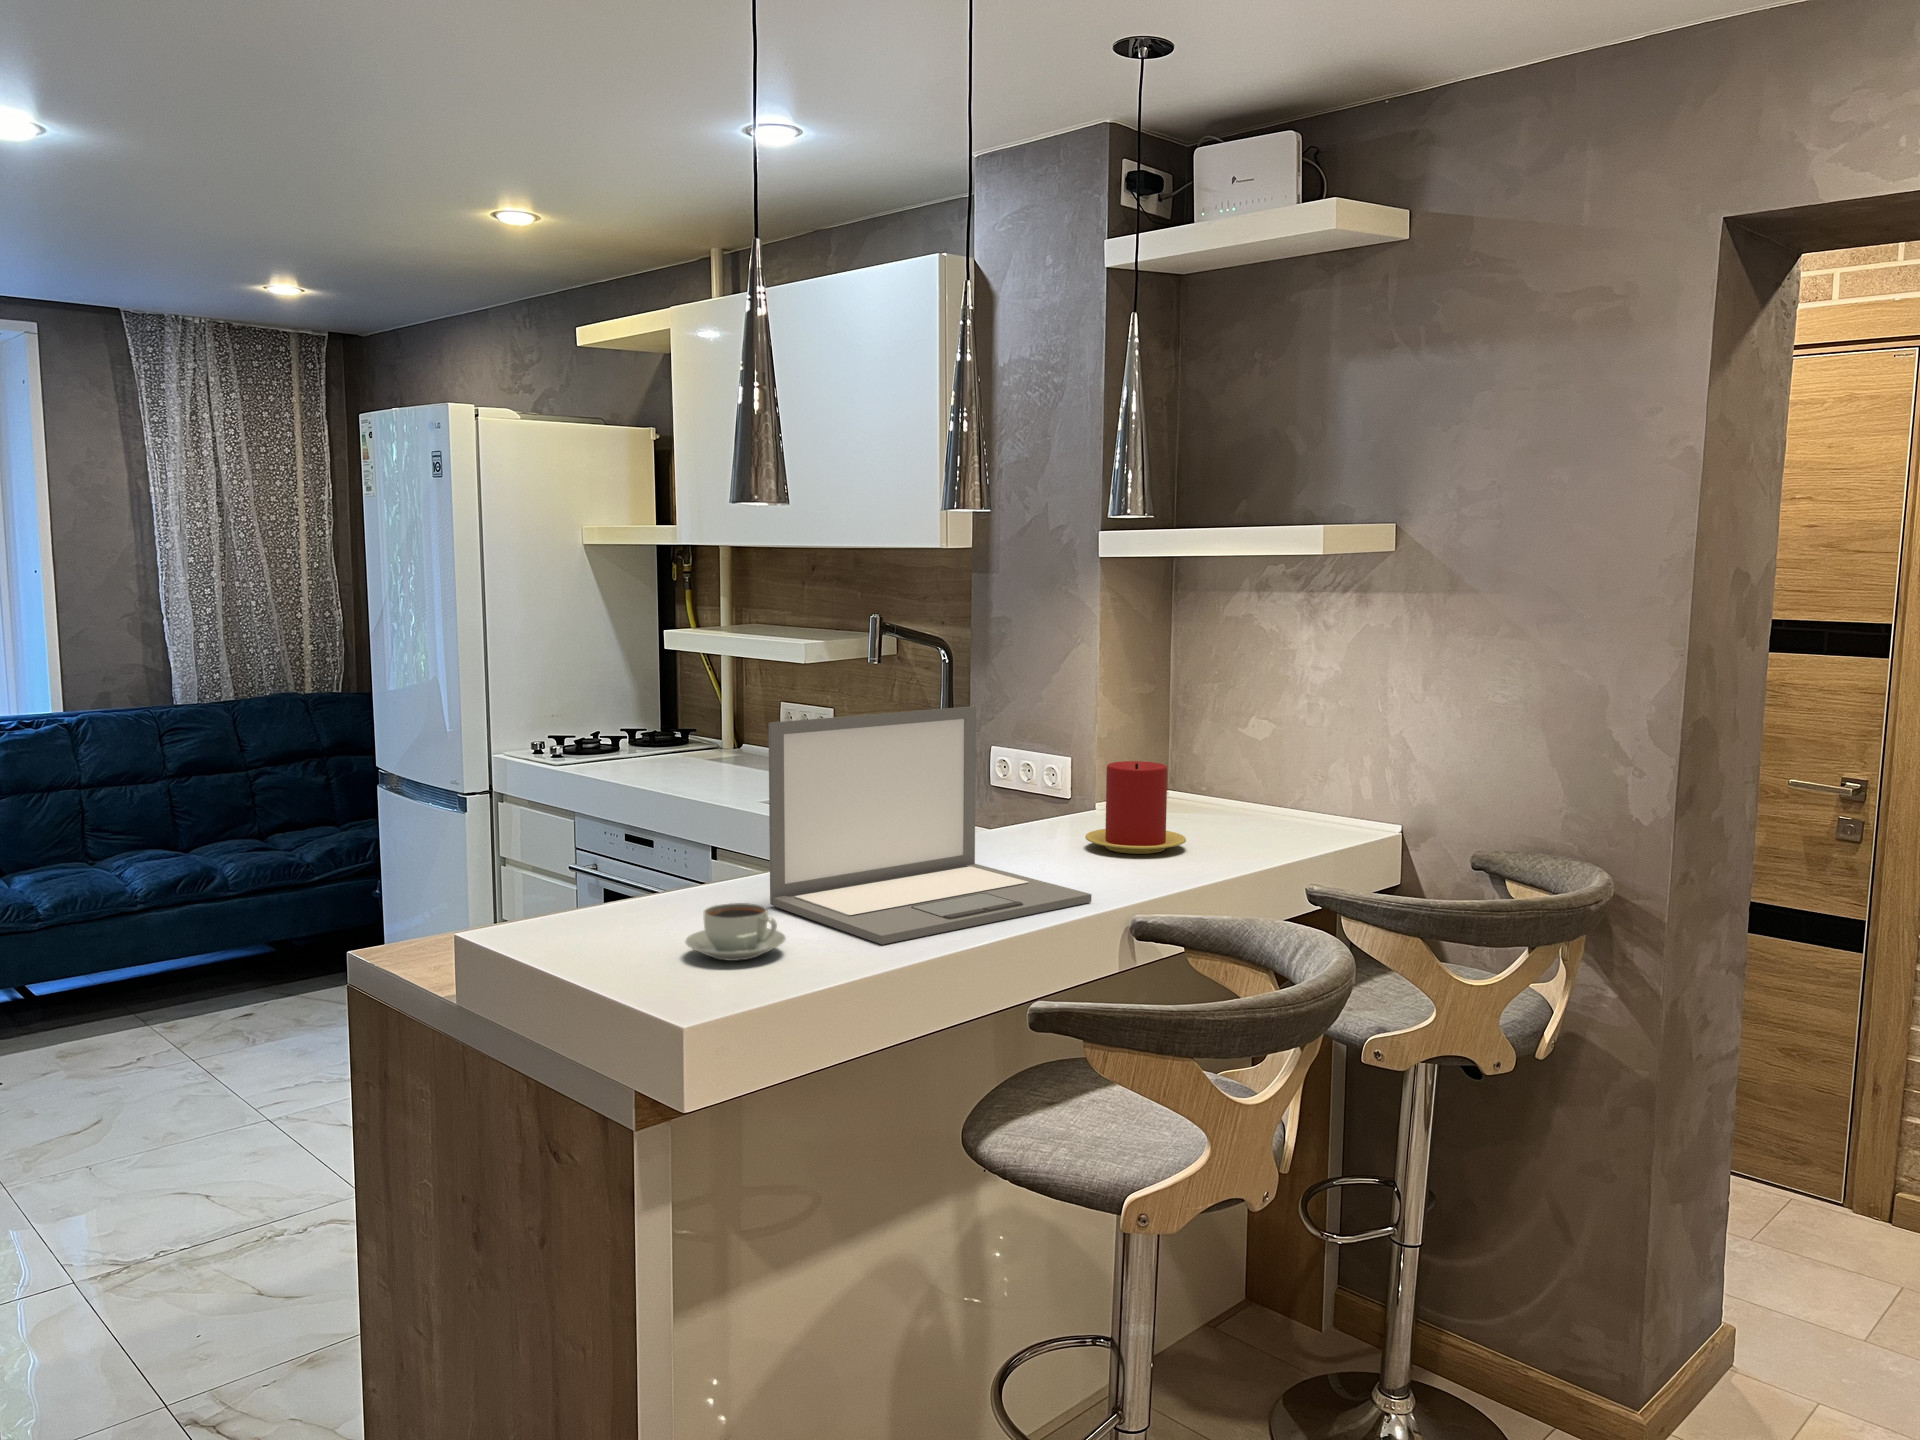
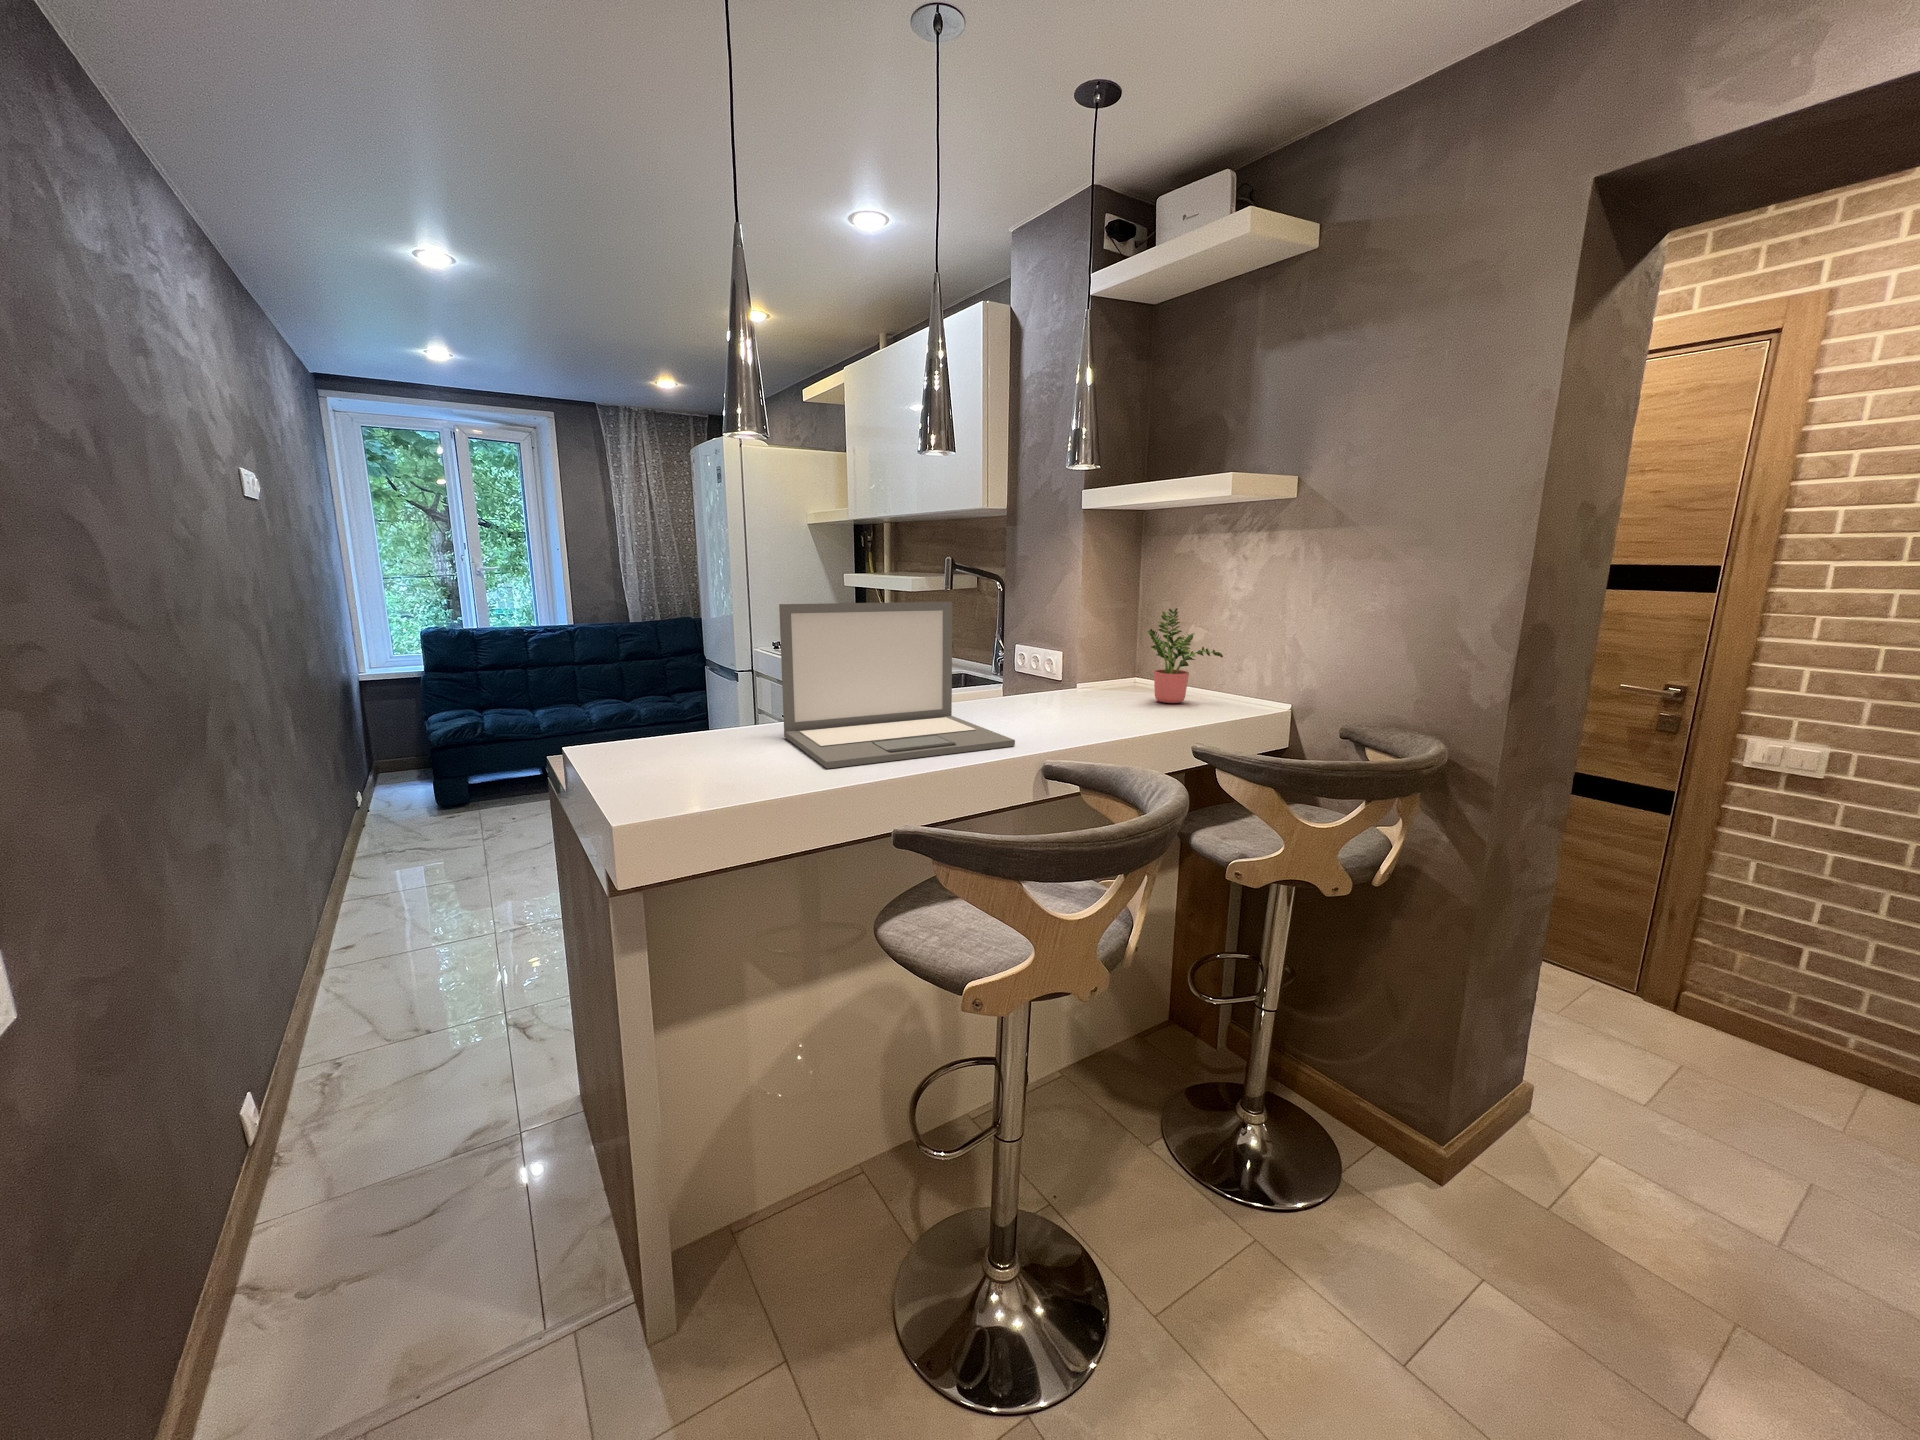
potted plant: none [1214,697,1313,830] -> present [1148,608,1223,703]
candle: present [1085,761,1186,854] -> none [1045,649,1118,715]
coffee cup: present [686,903,786,961] -> none [675,732,753,774]

